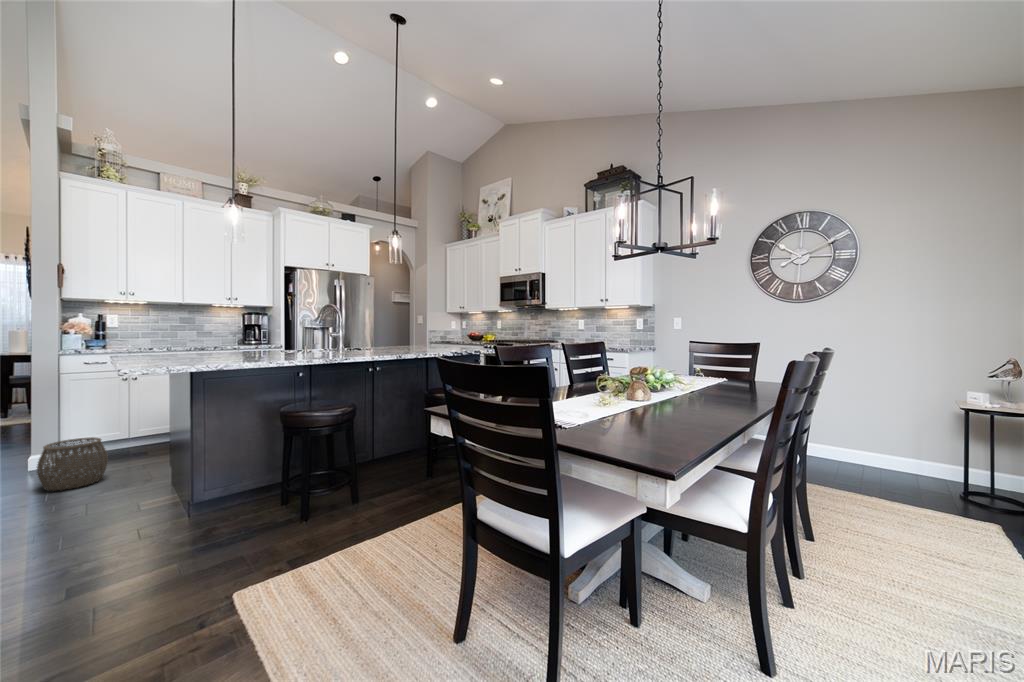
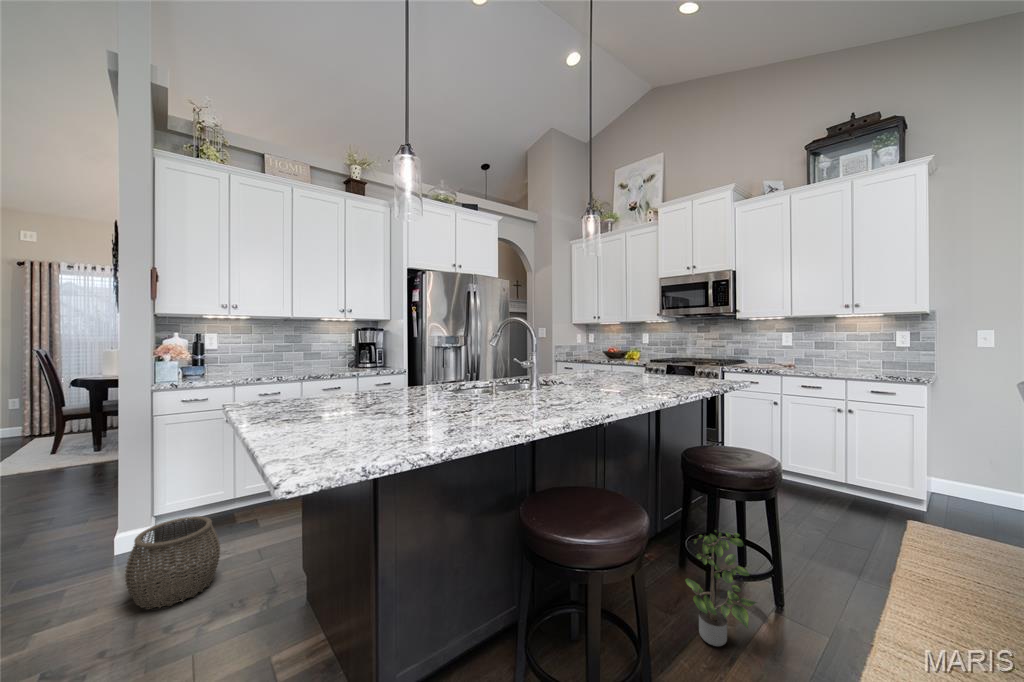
potted plant: none [396,427,437,494] -> present [686,530,756,646]

